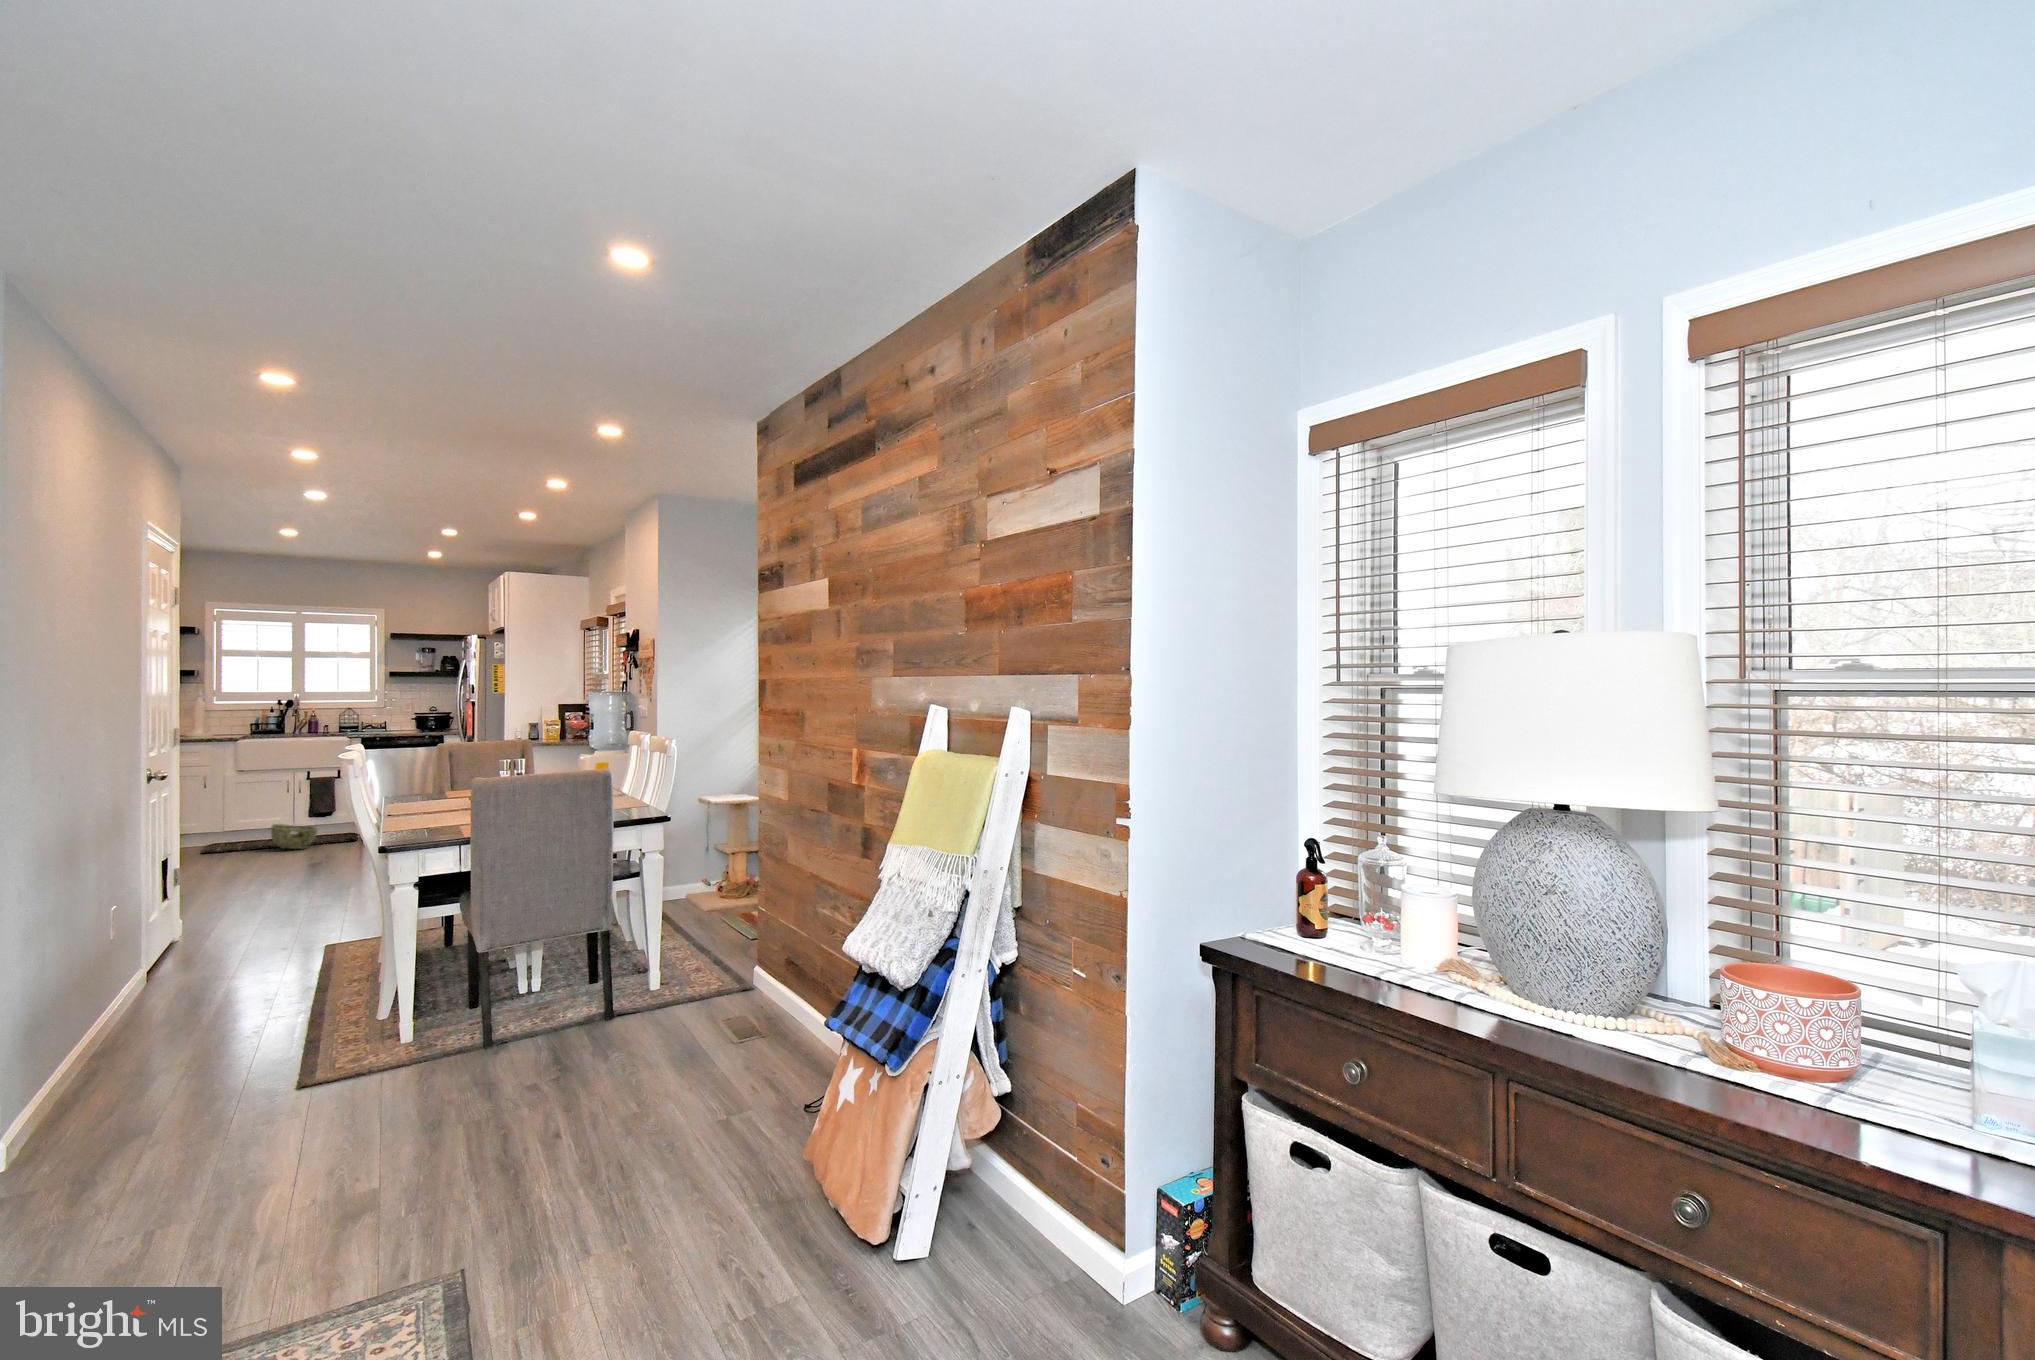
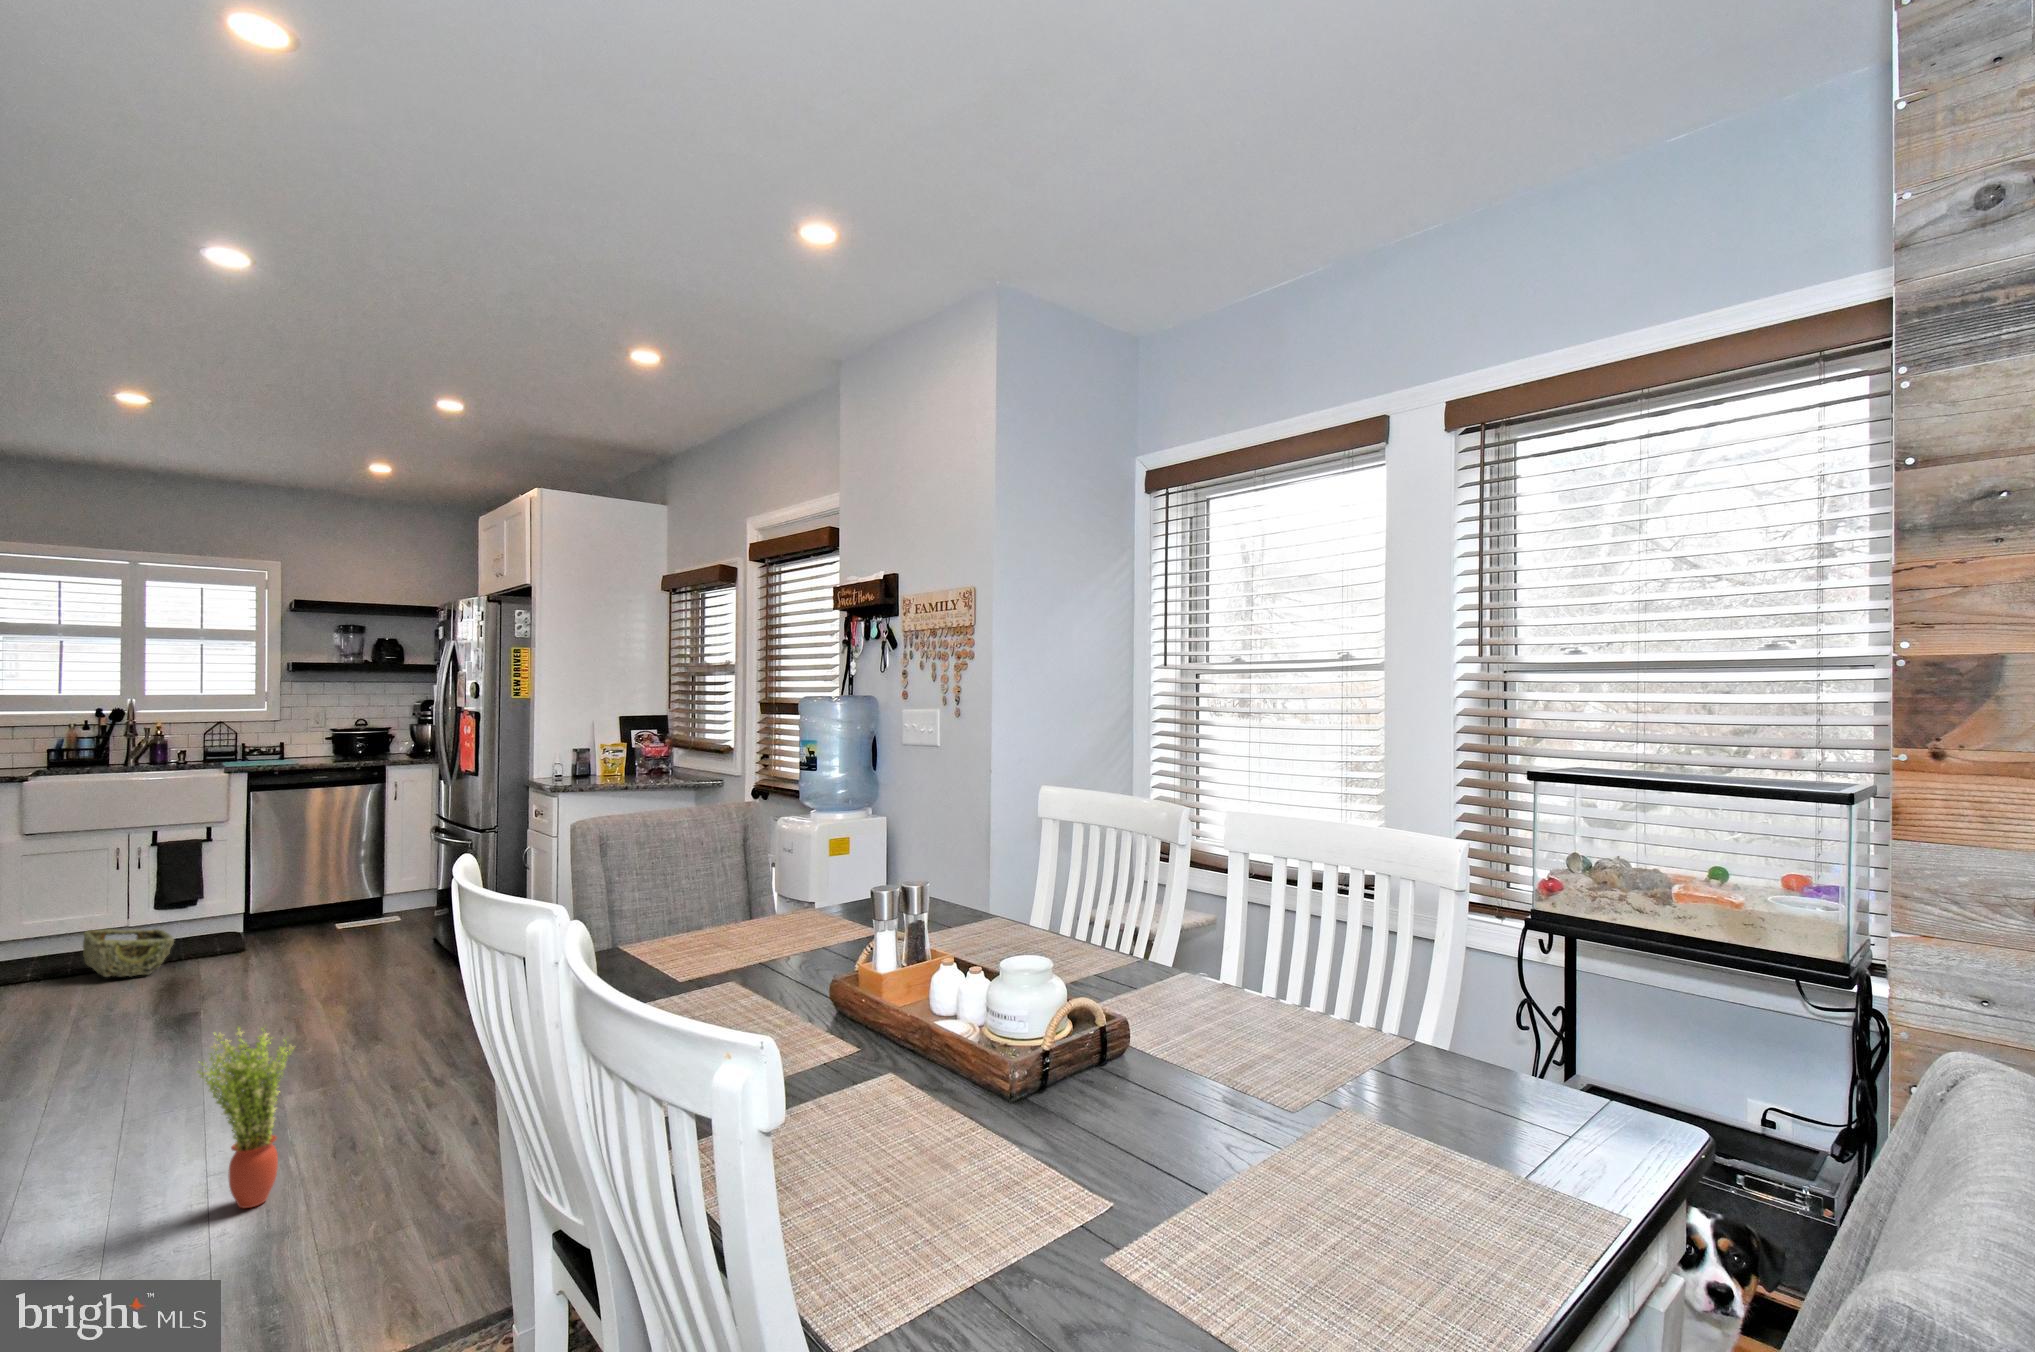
potted plant: none [307,838,348,914] -> present [197,1027,294,1208]

